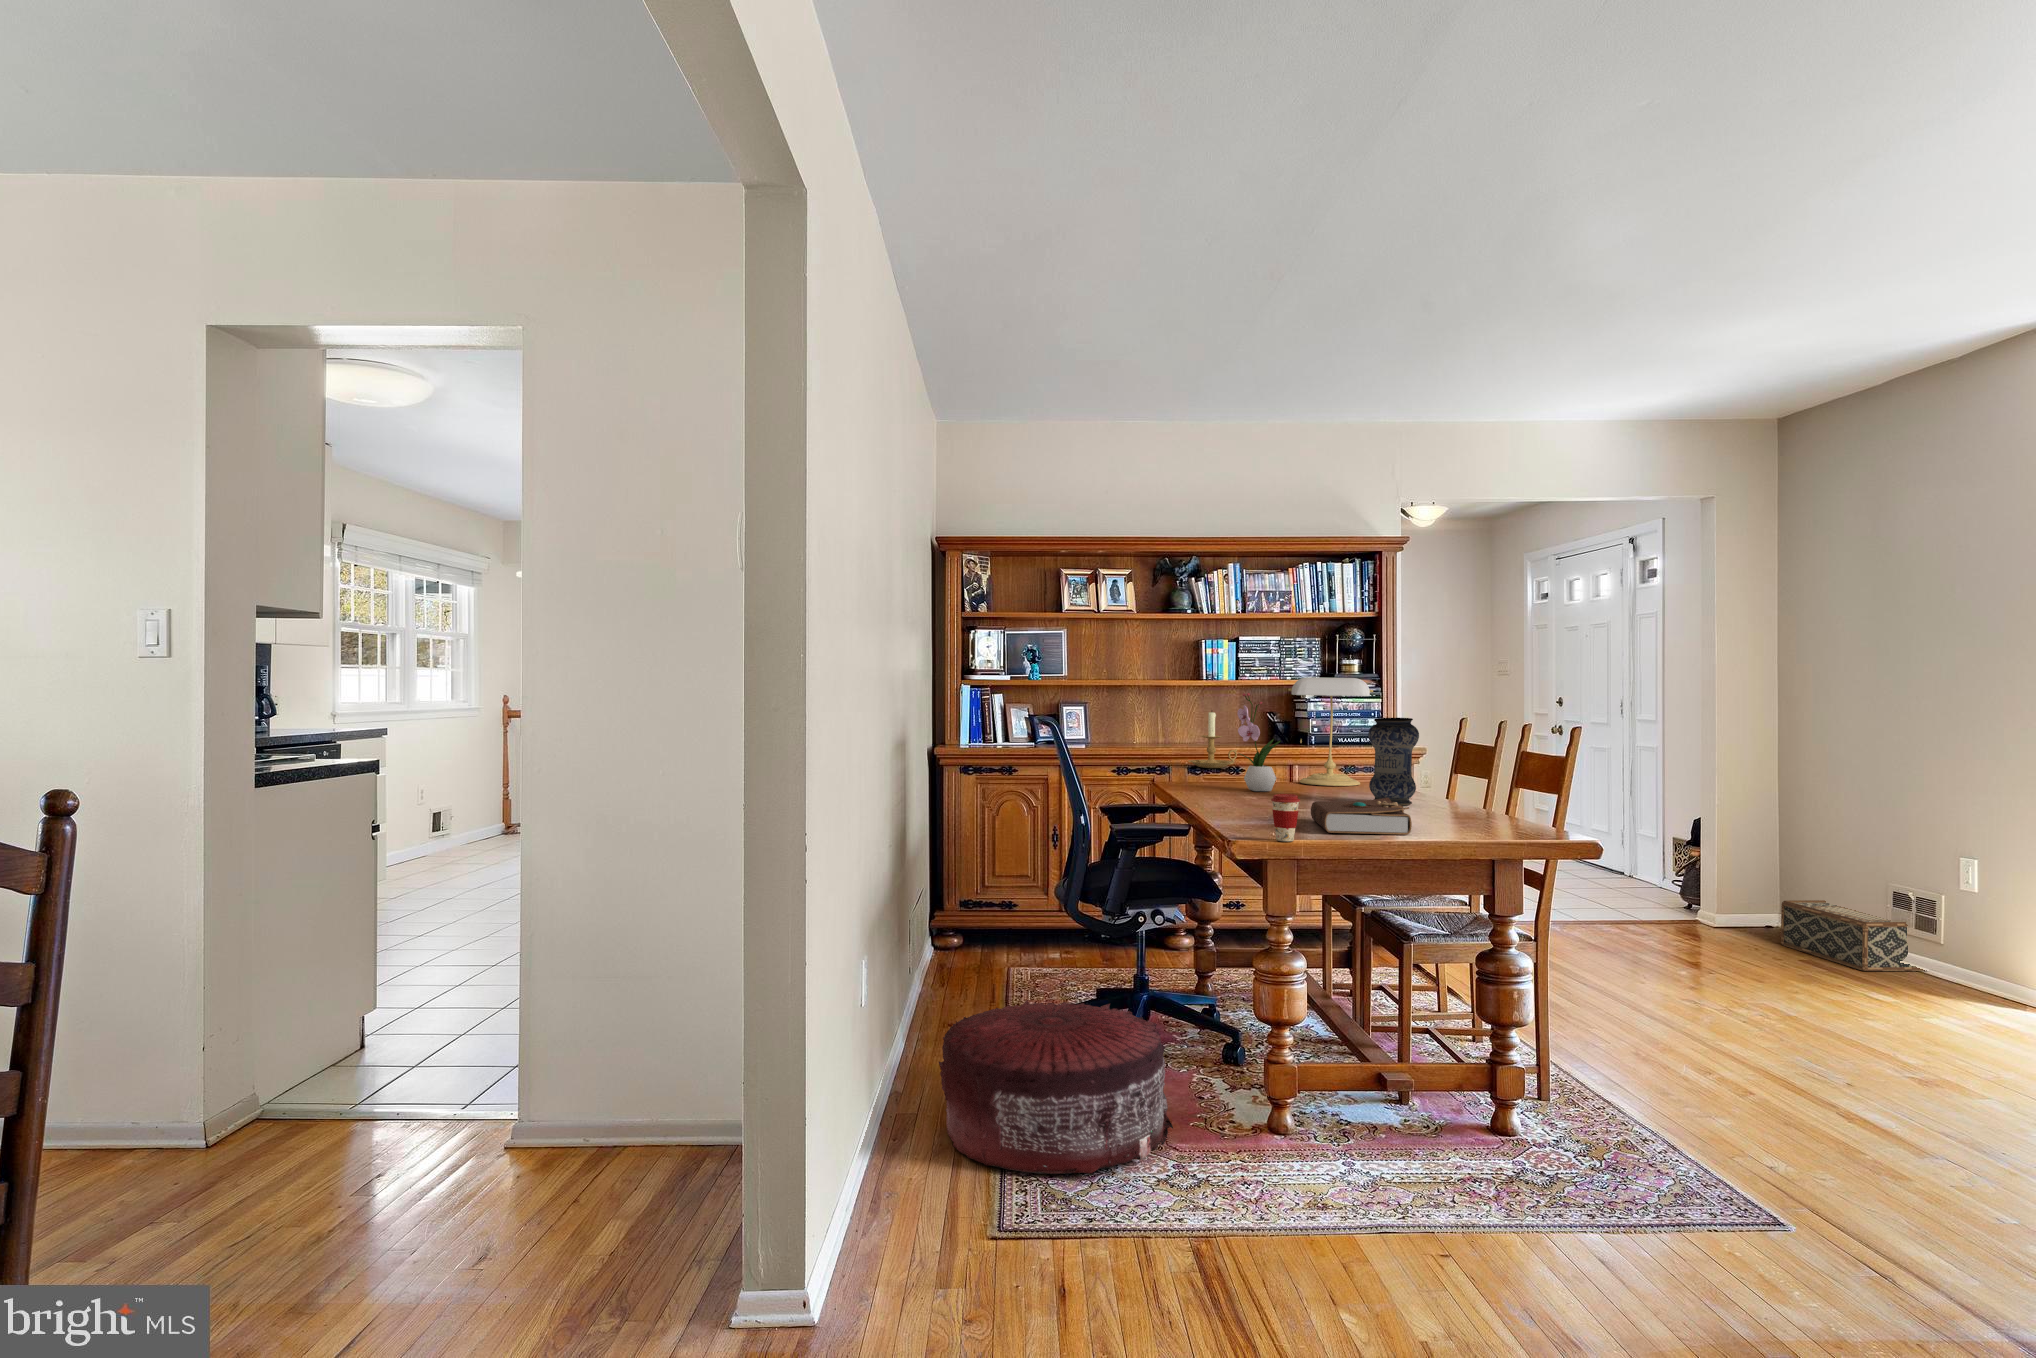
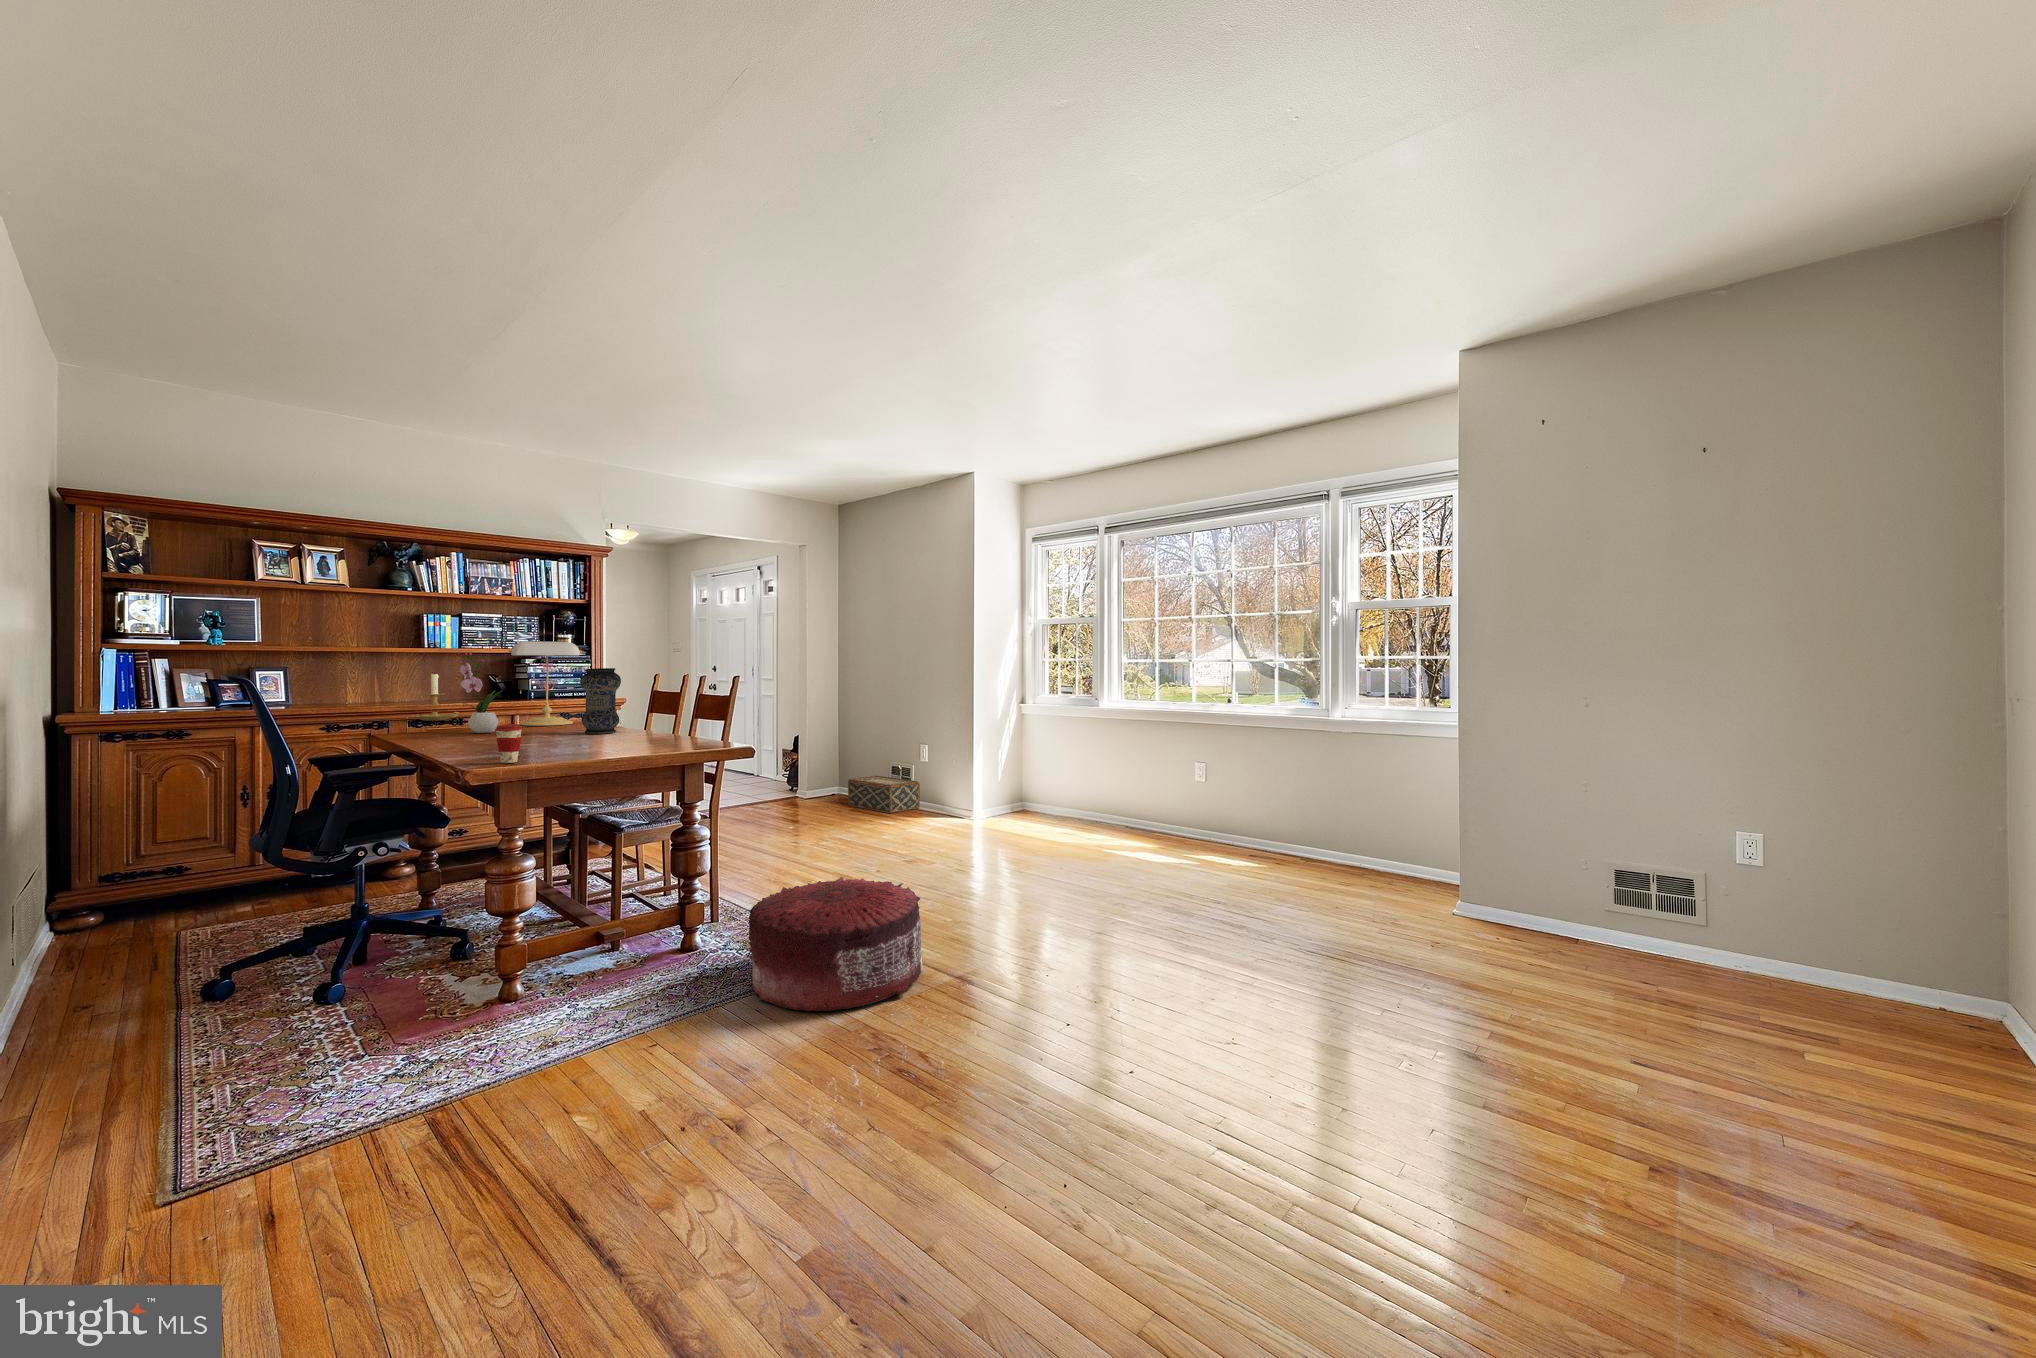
book: present [1311,798,1412,835] -> none [532,725,618,754]
pouf: present [939,1000,1173,1174] -> present [749,877,923,1011]

